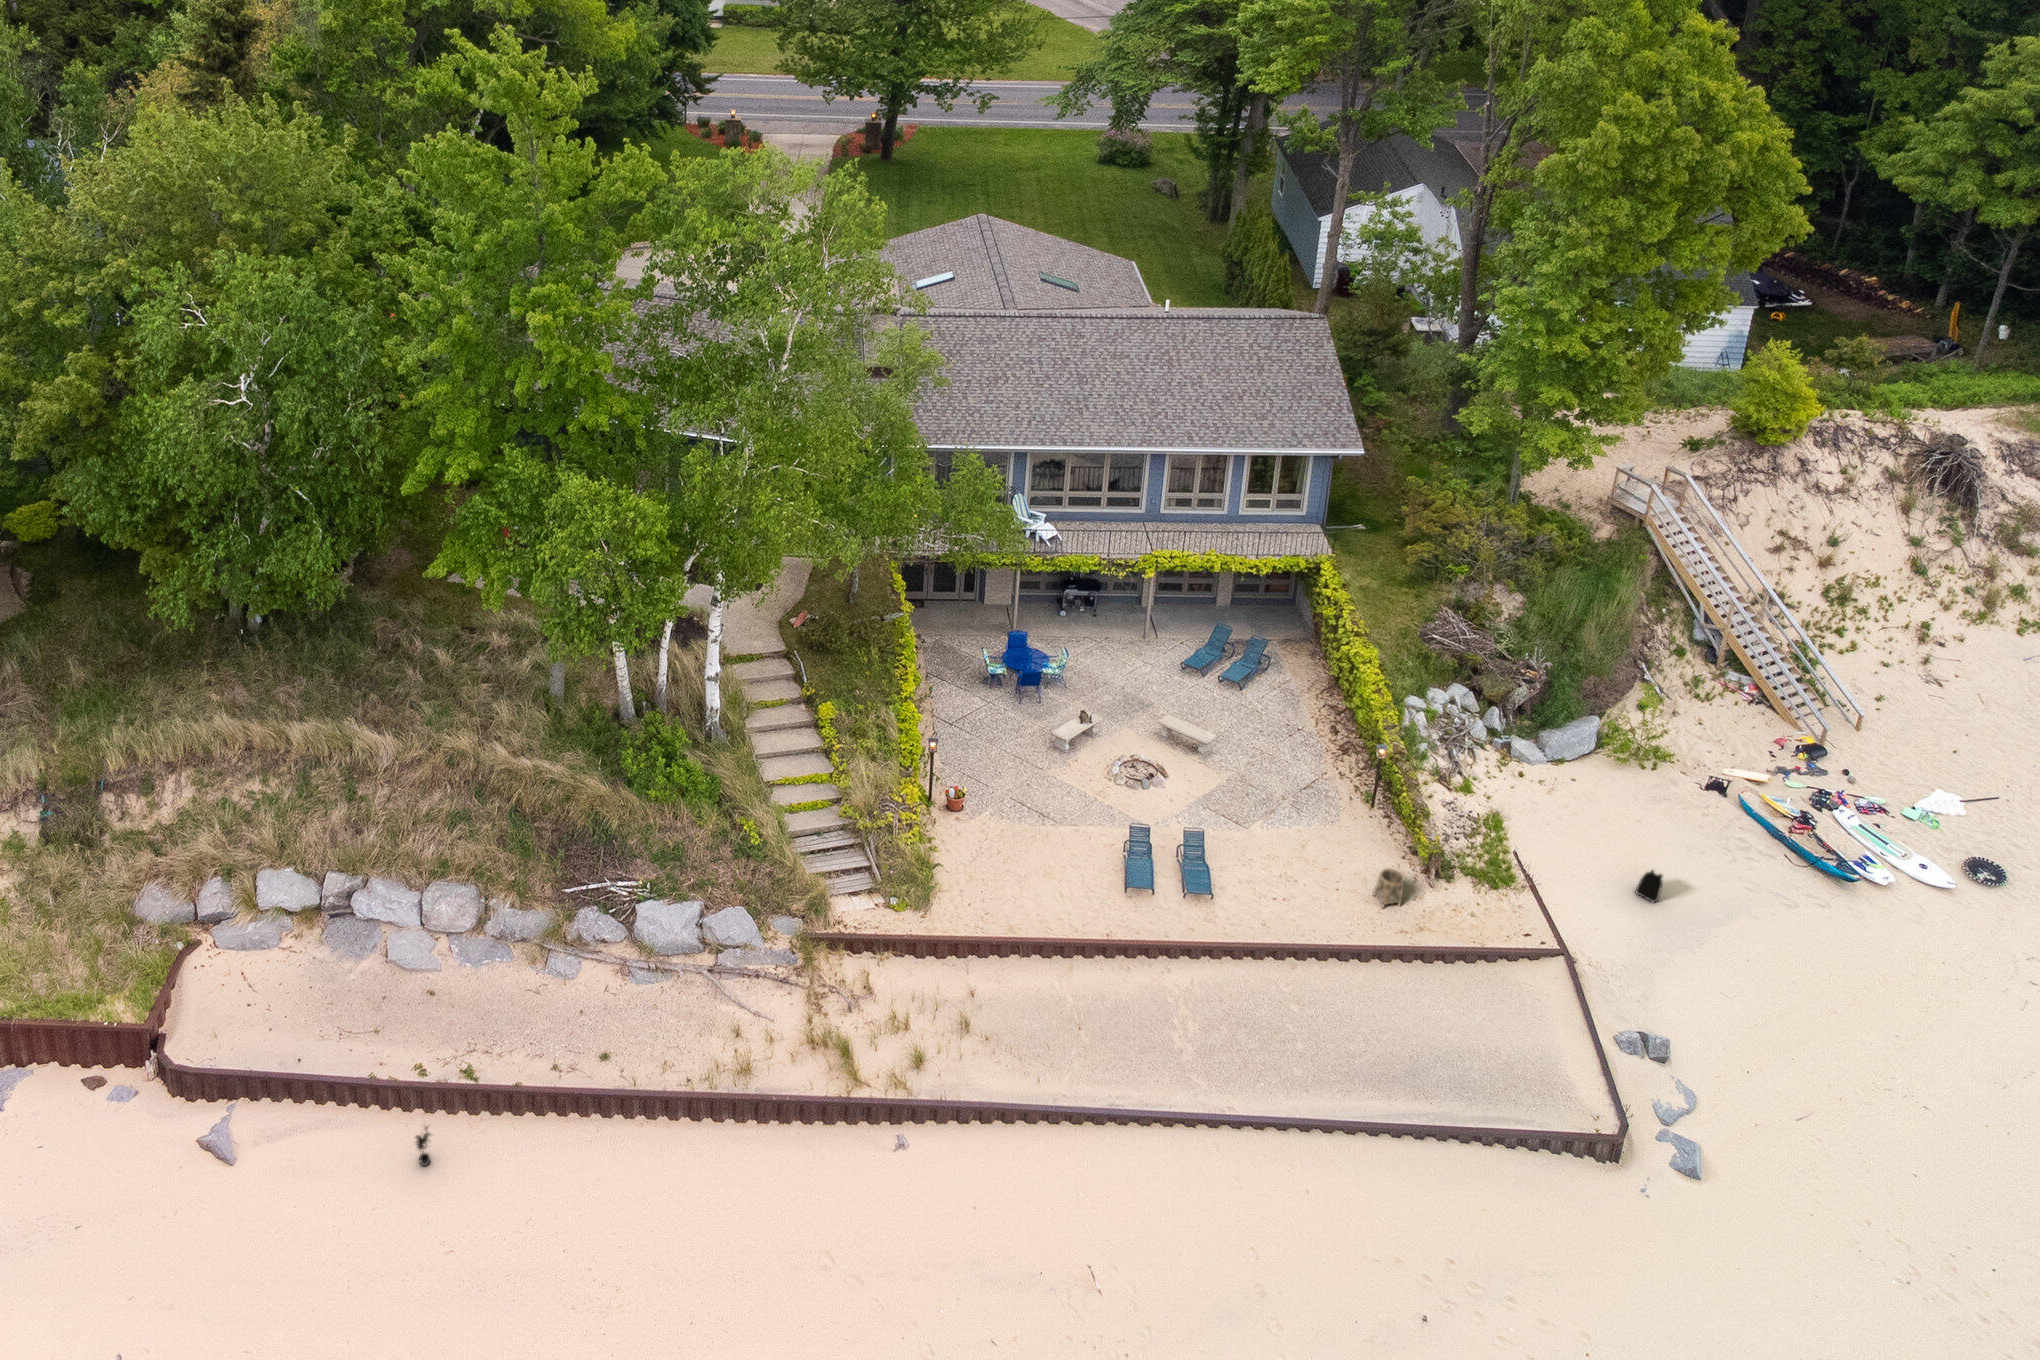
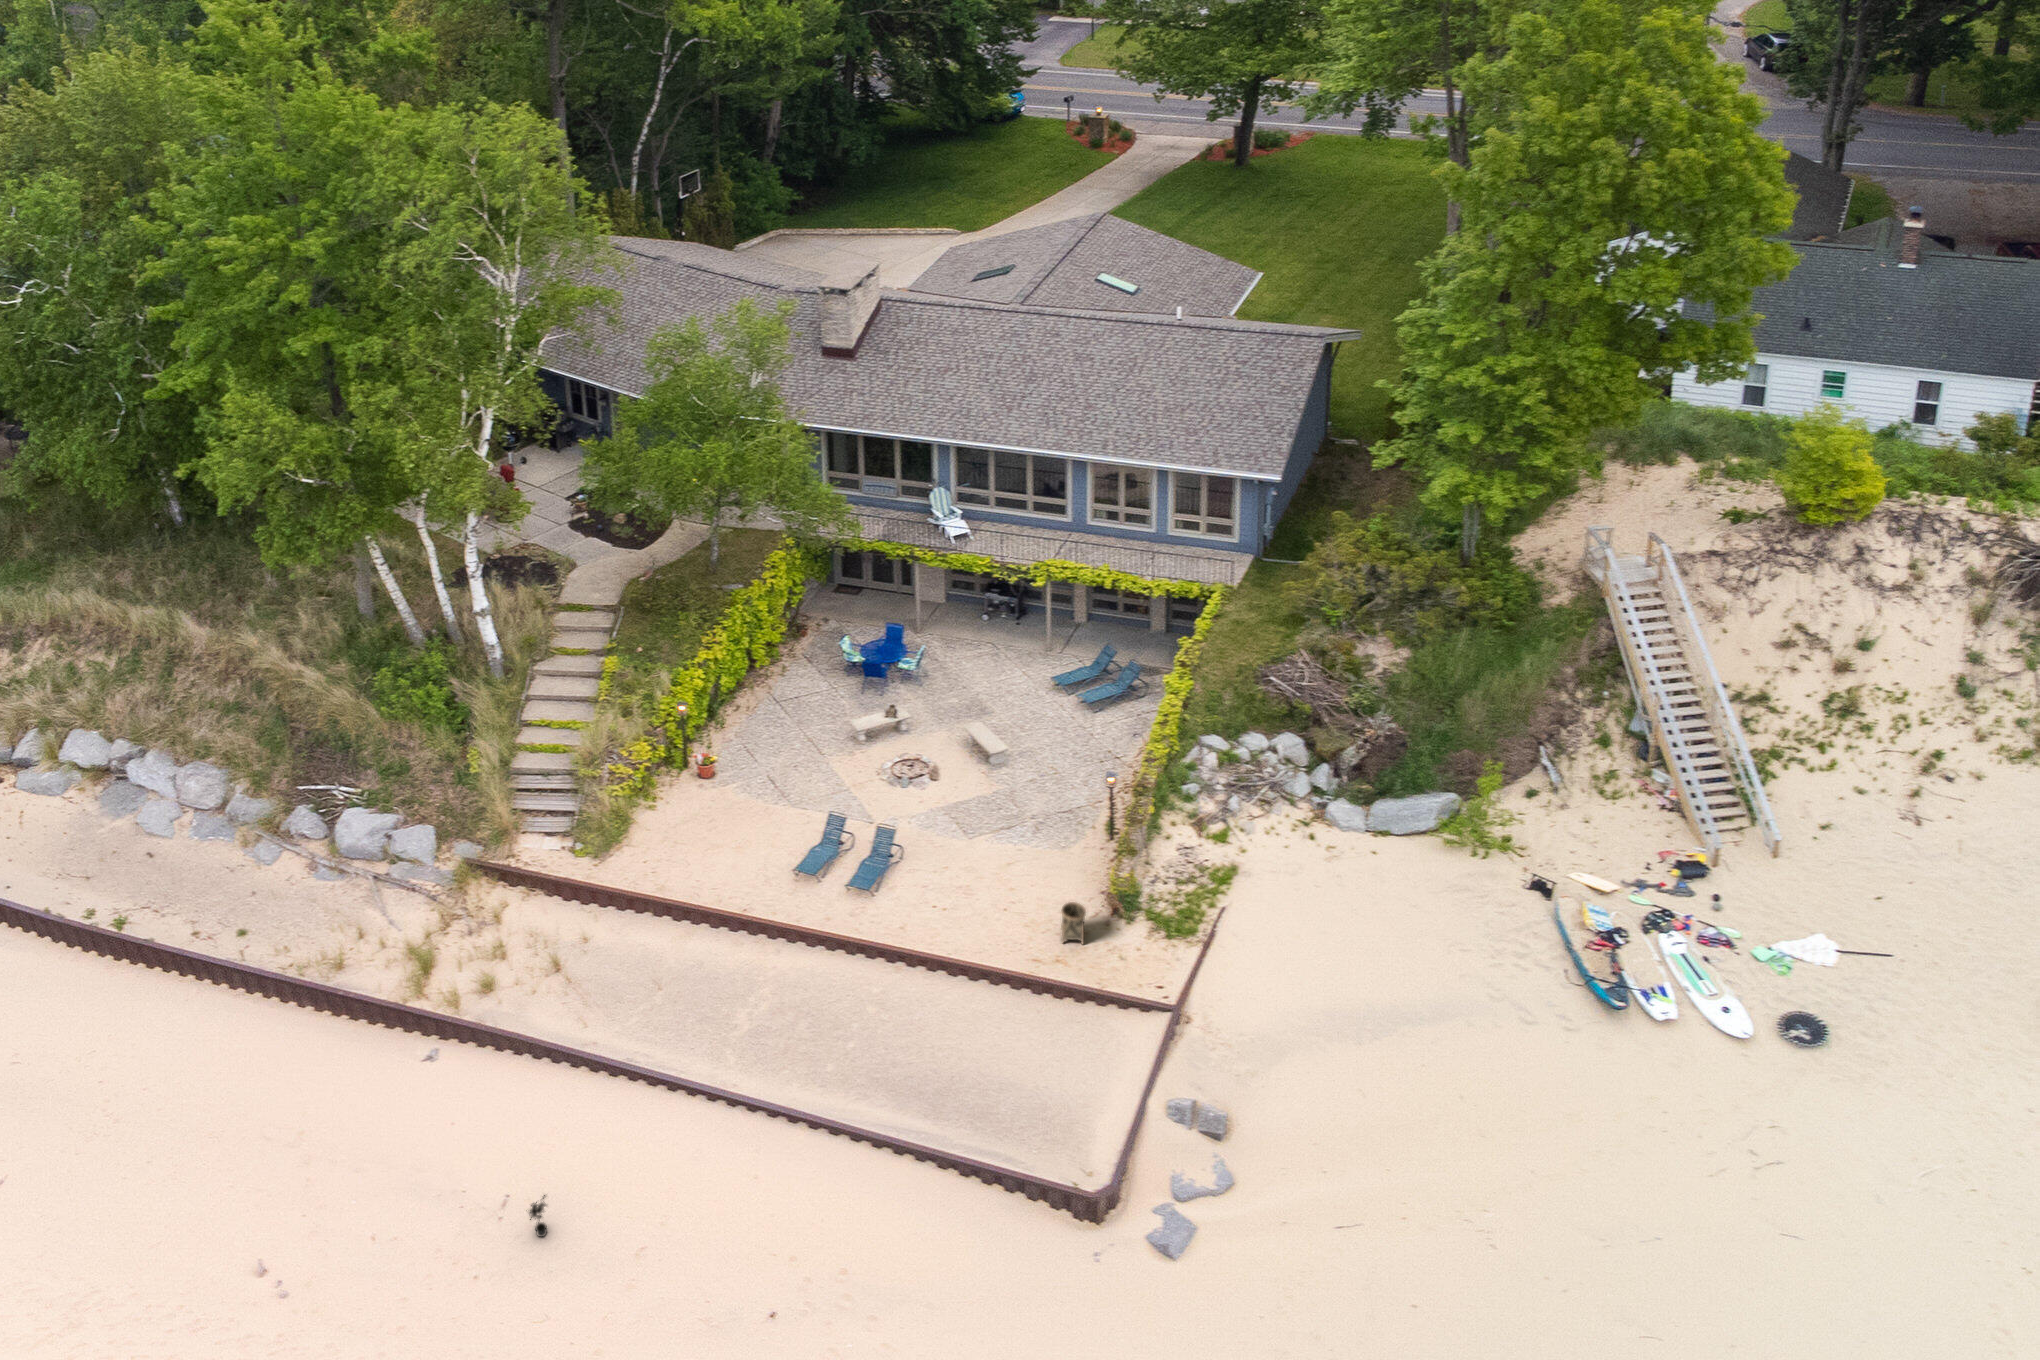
backpack: present [1636,870,1663,902] -> none [1359,956,1388,994]
potted plant: present [416,1126,430,1166] -> present [529,1195,547,1237]

